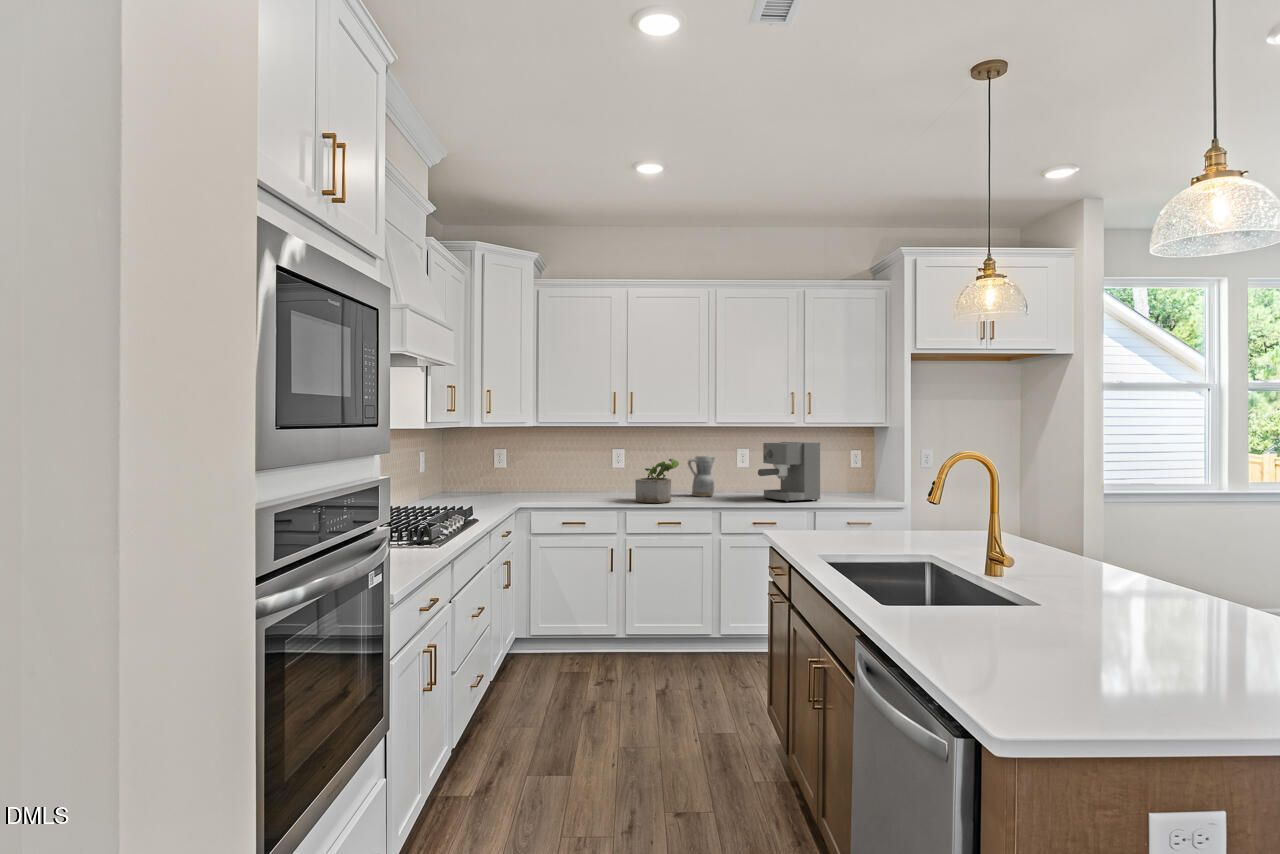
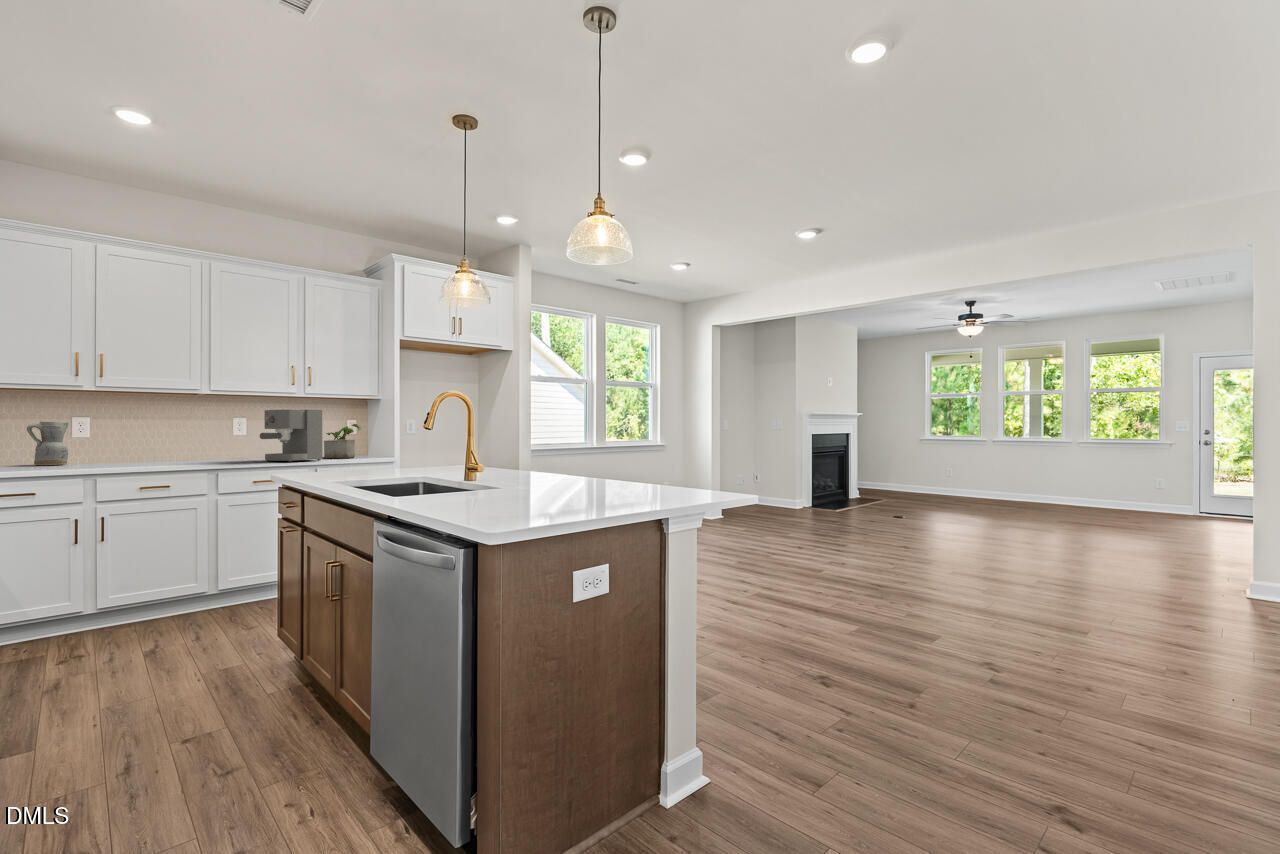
ceramic pitcher: present [688,456,714,496] -> present [27,421,69,465]
potted plant: present [635,459,679,503] -> present [324,424,361,458]

